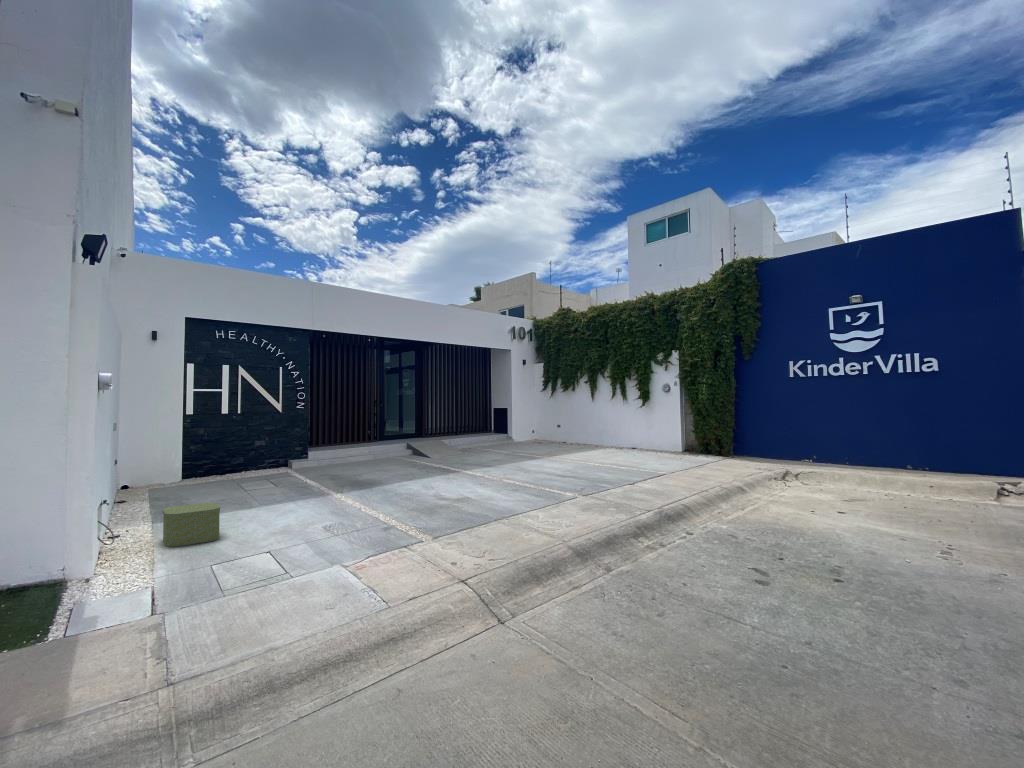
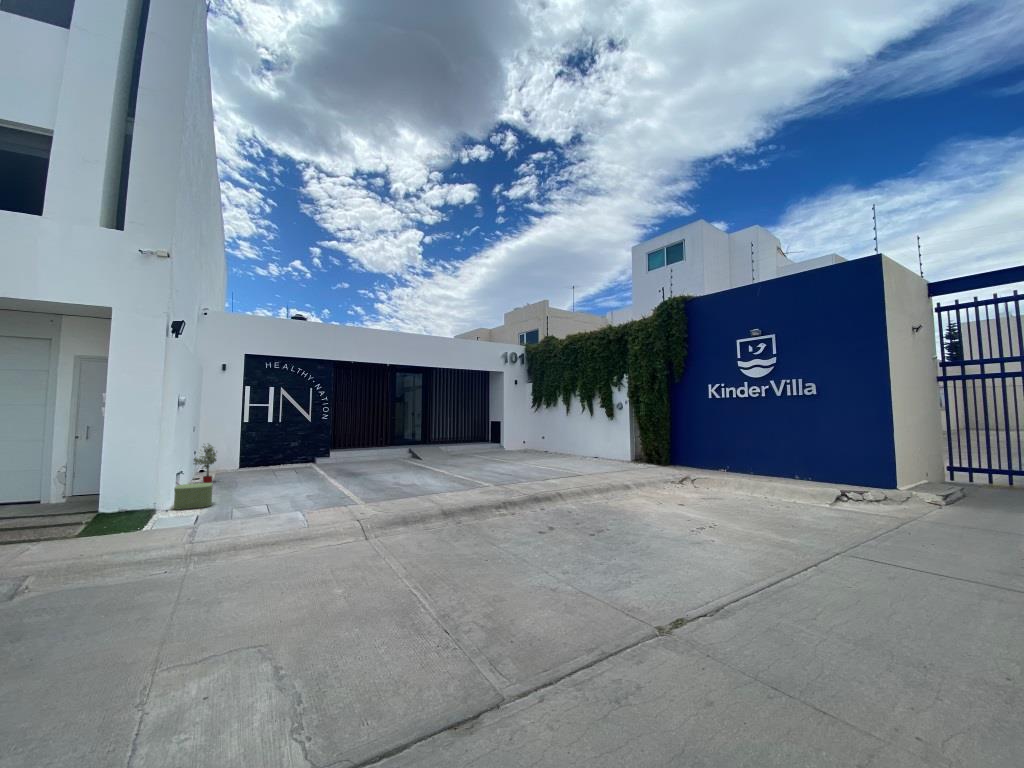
potted tree: none [143,443,182,504] -> present [193,443,217,483]

